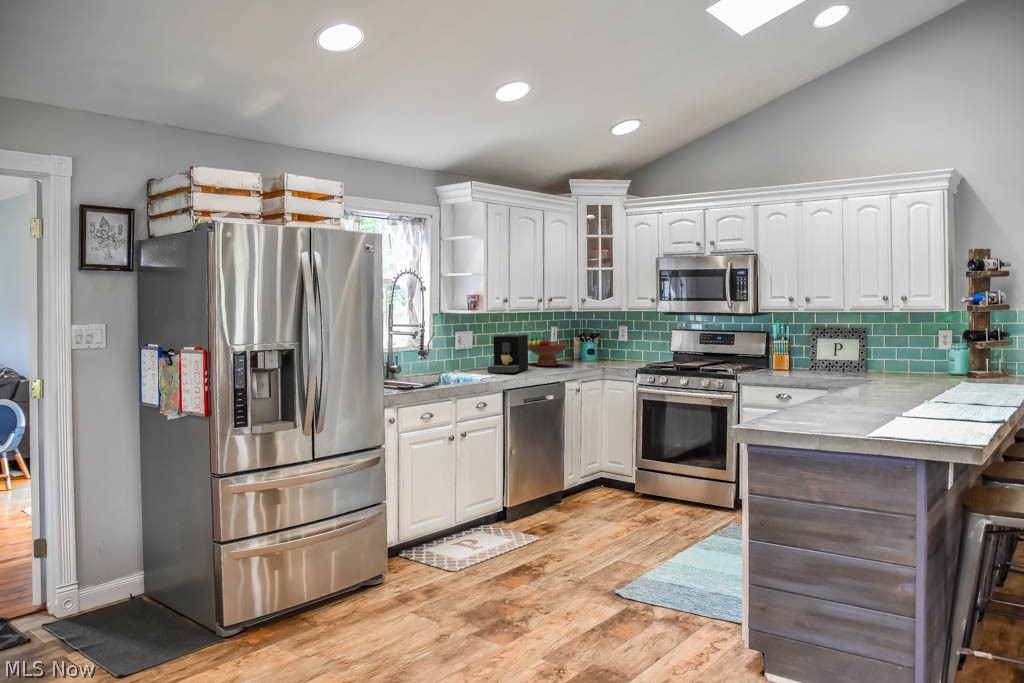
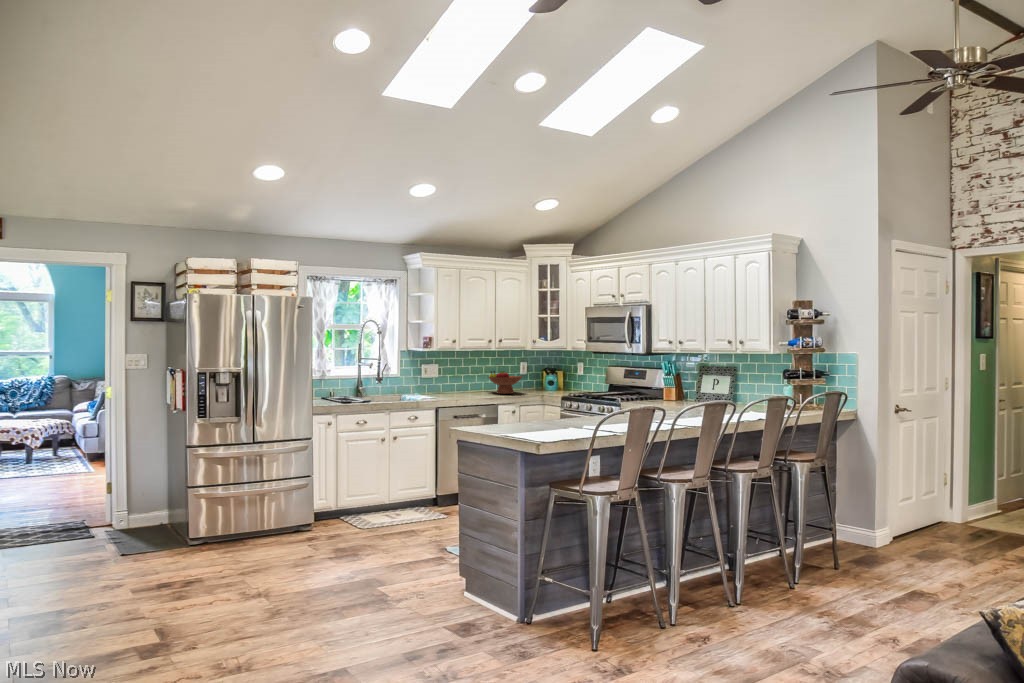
coffee maker: present [488,335,528,373] -> none [440,368,481,397]

